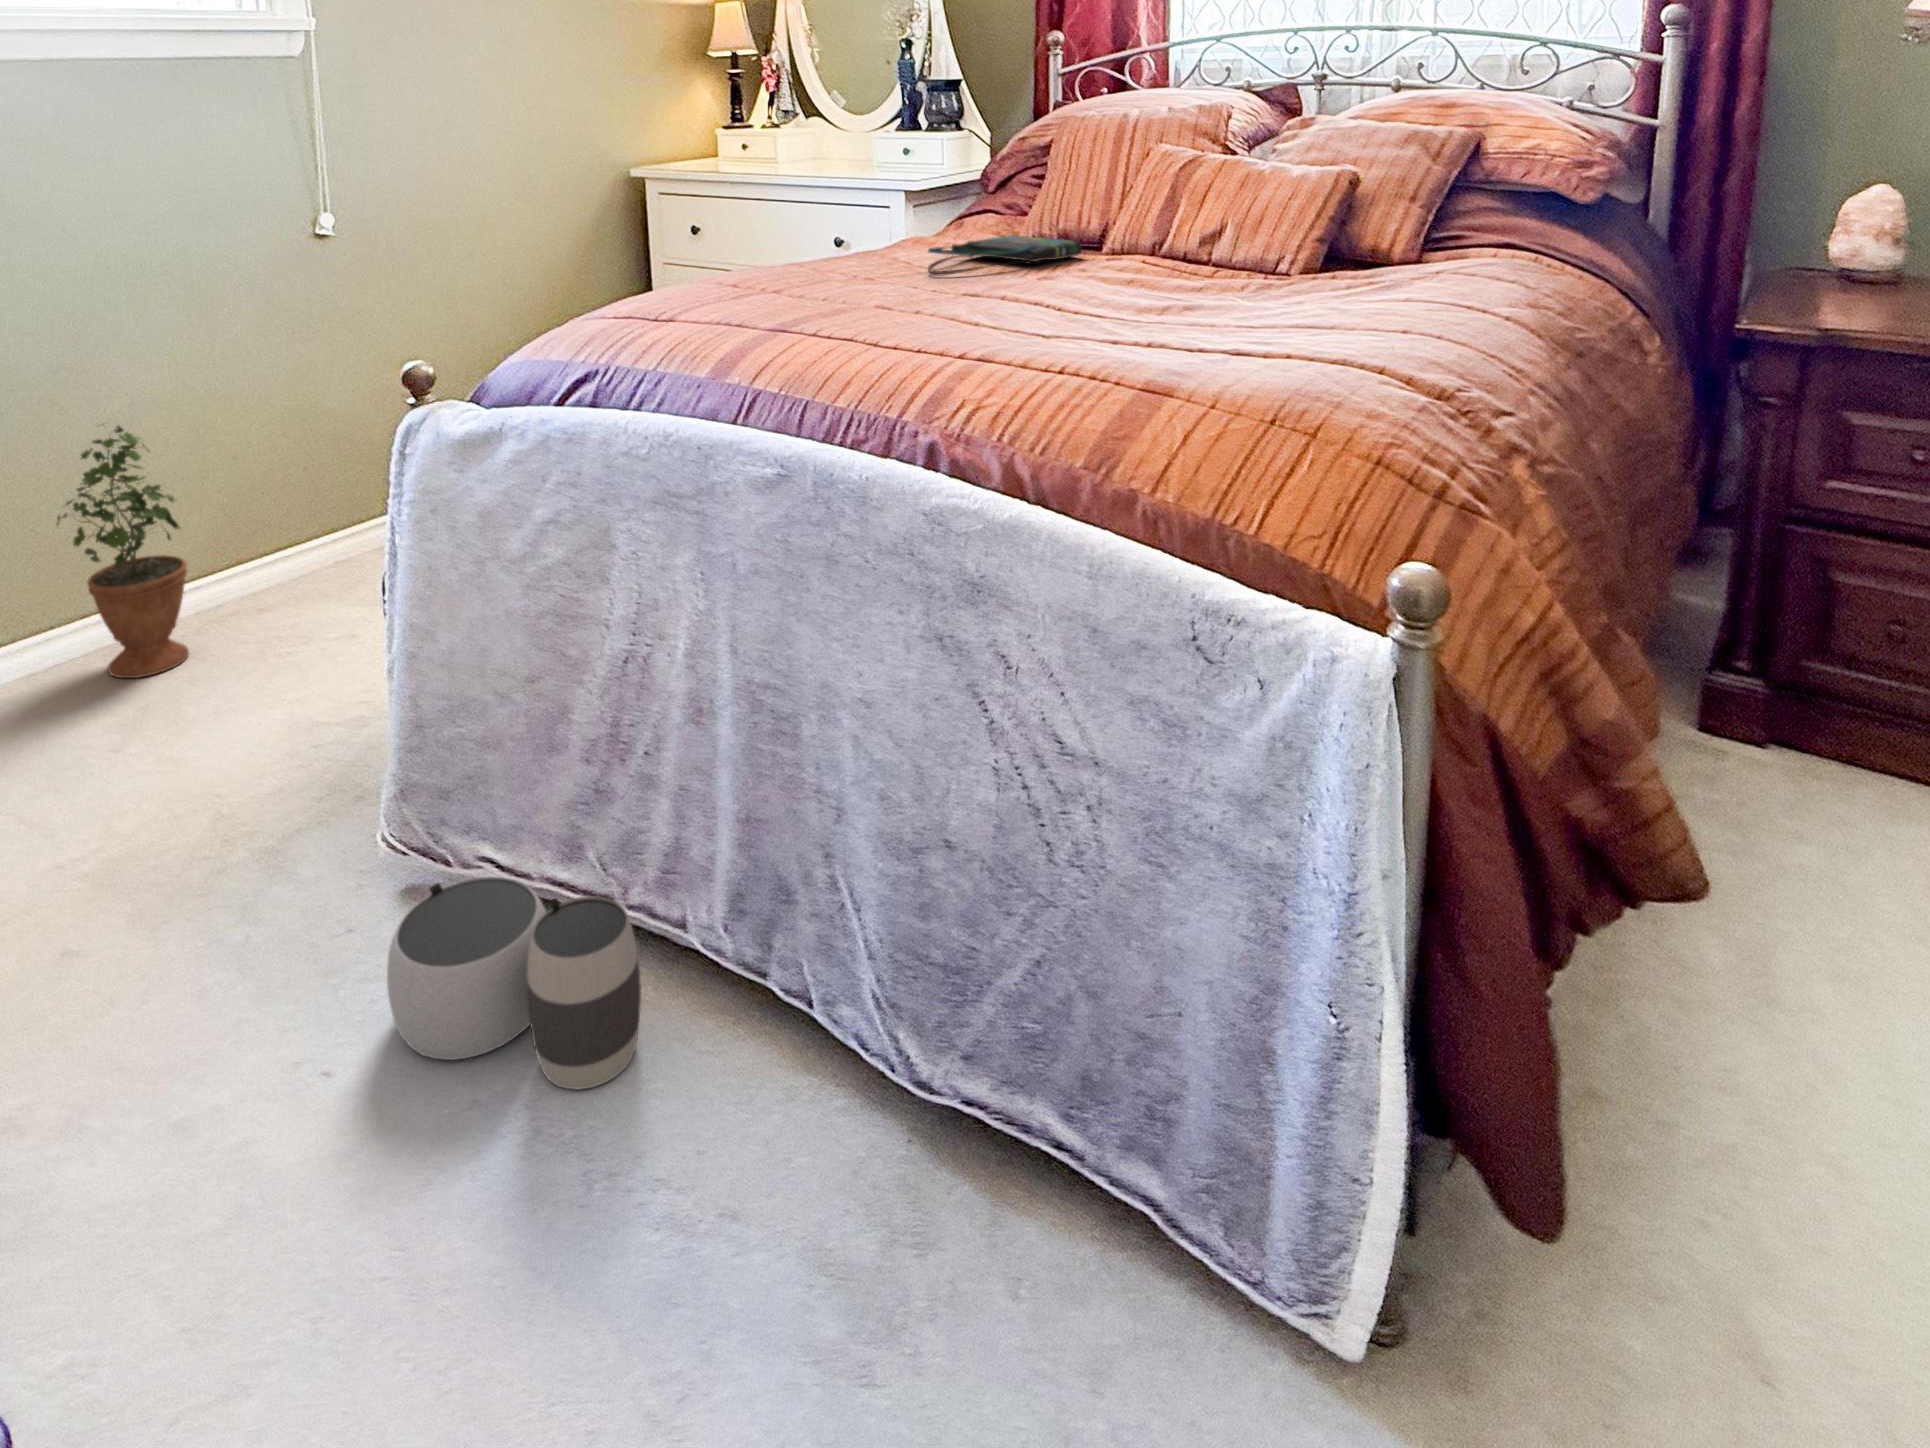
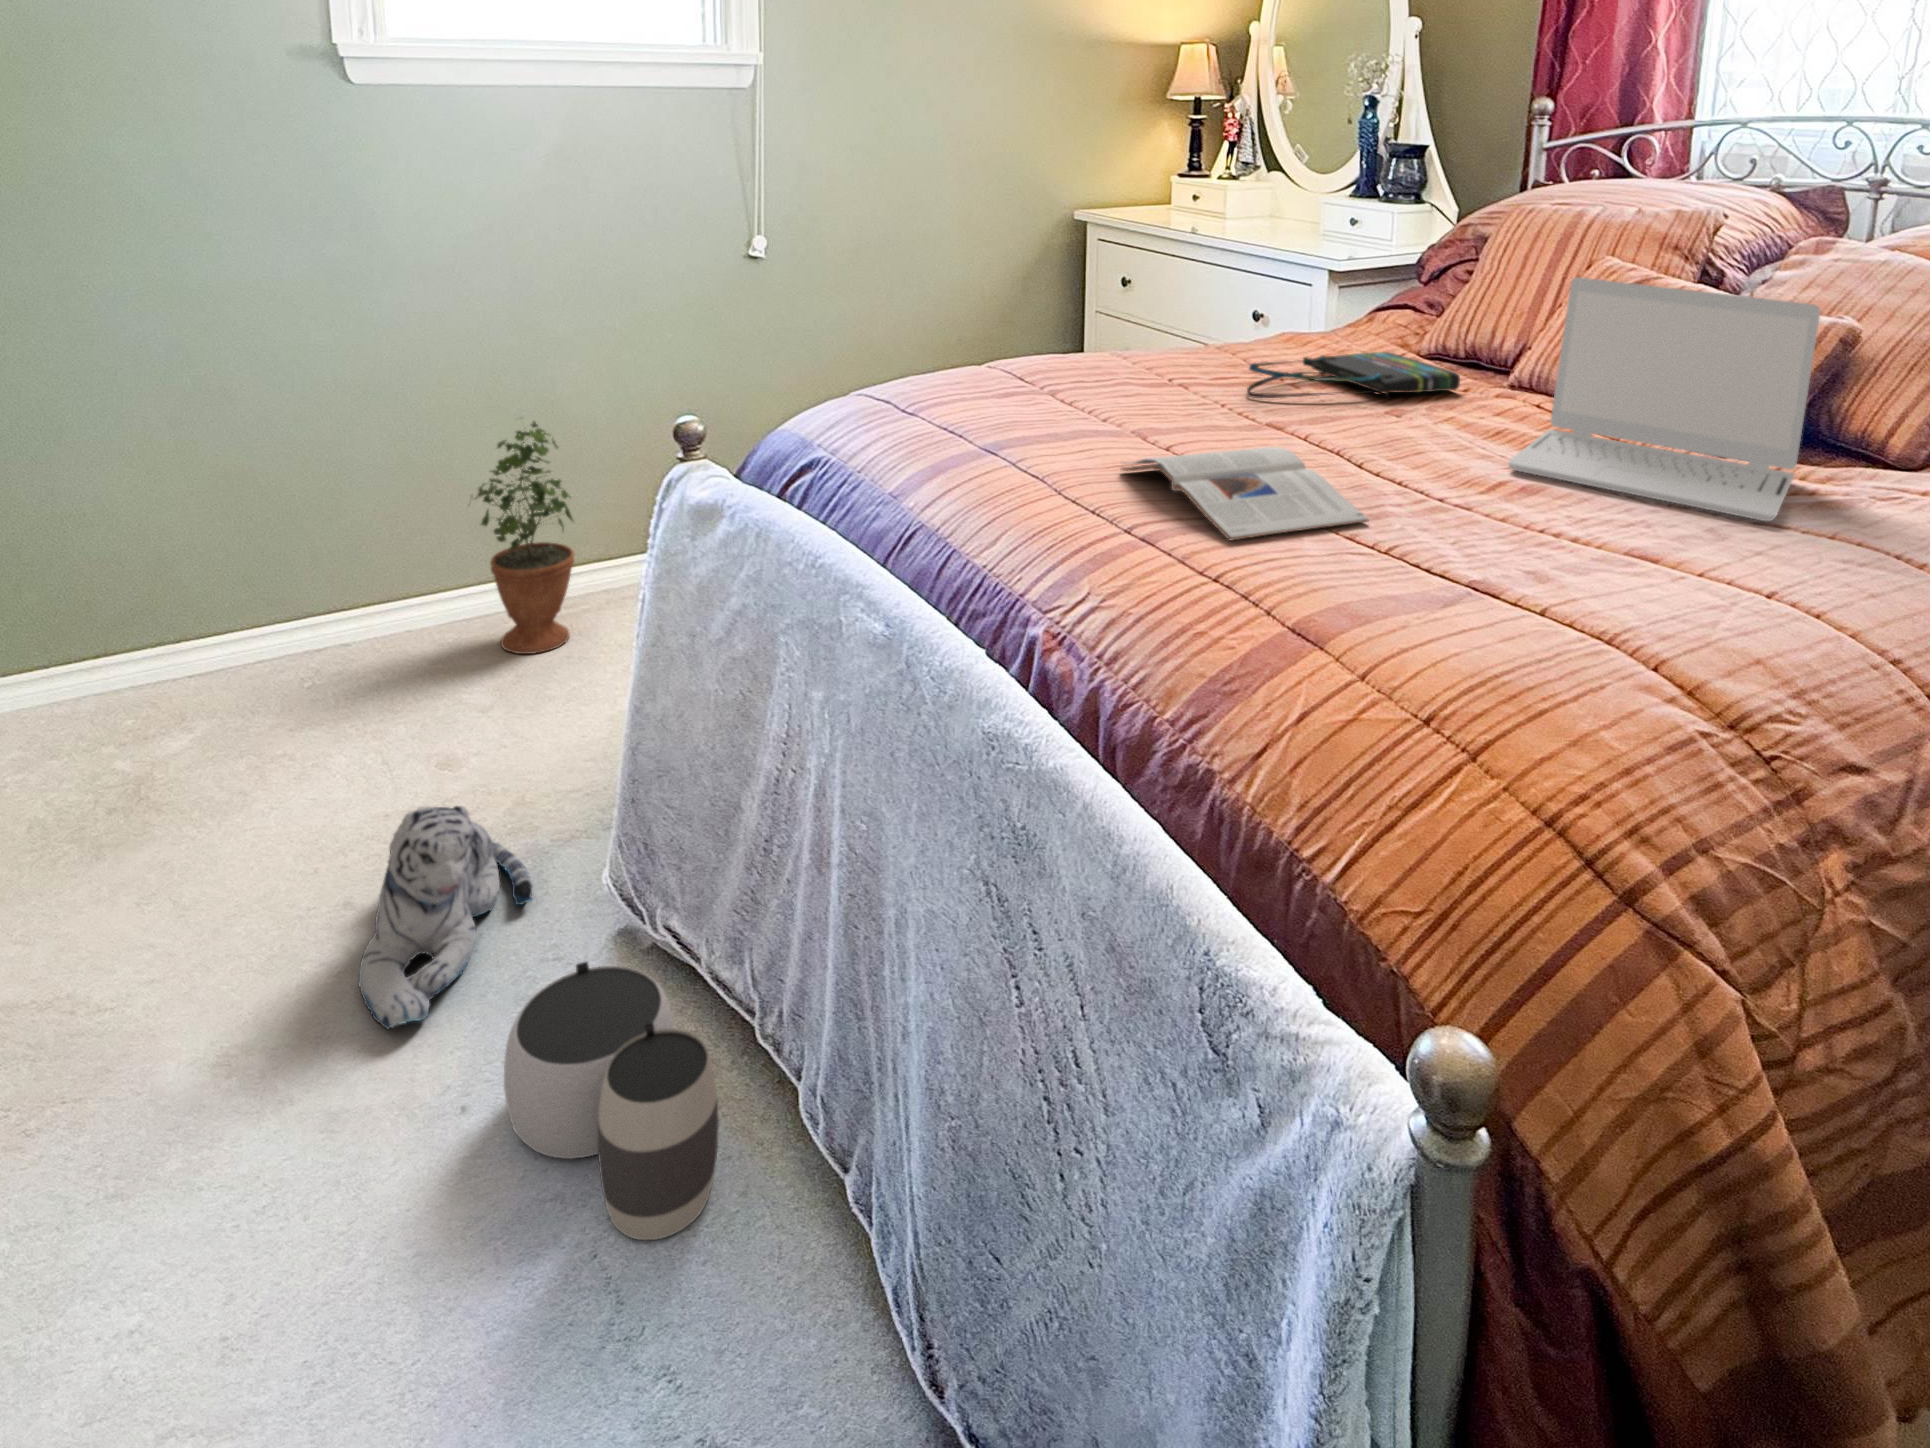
laptop: none [1170,145,1368,299] -> present [1508,277,1820,521]
magazine: none [897,291,1116,353] -> present [1122,447,1369,540]
plush toy: none [131,787,306,1018] -> present [358,806,532,1029]

